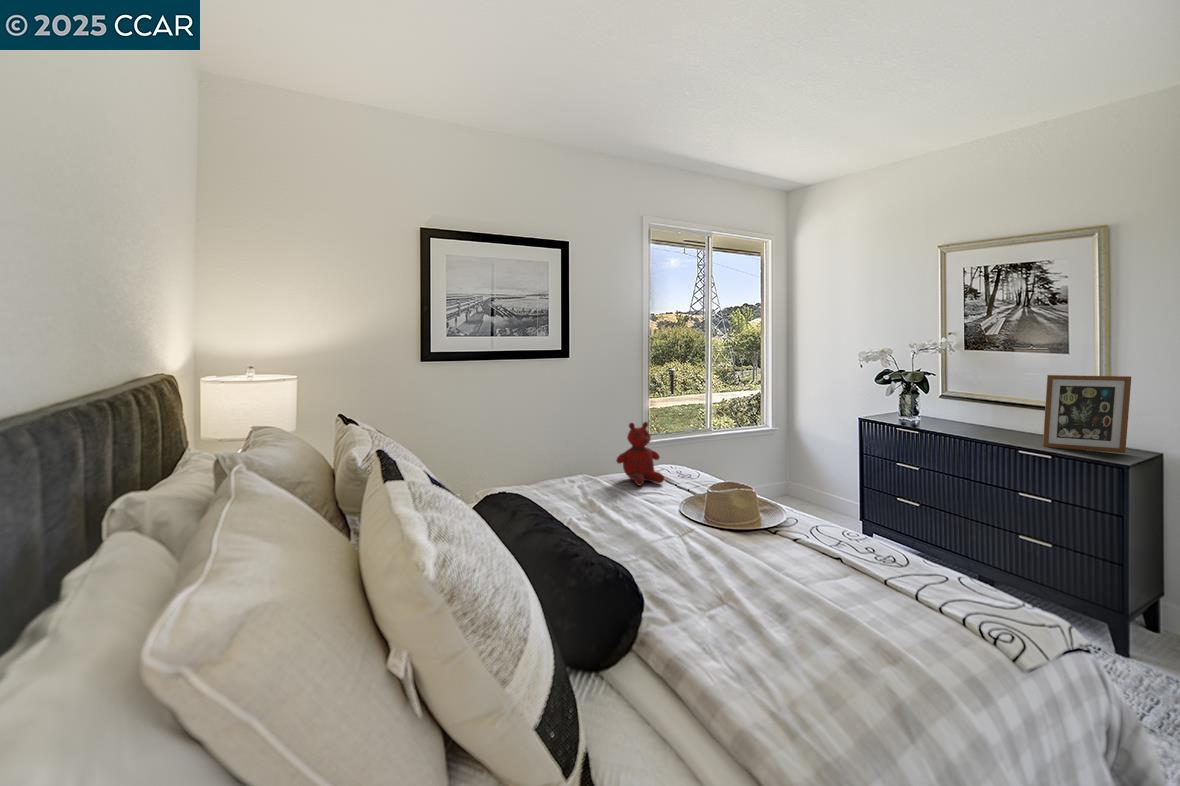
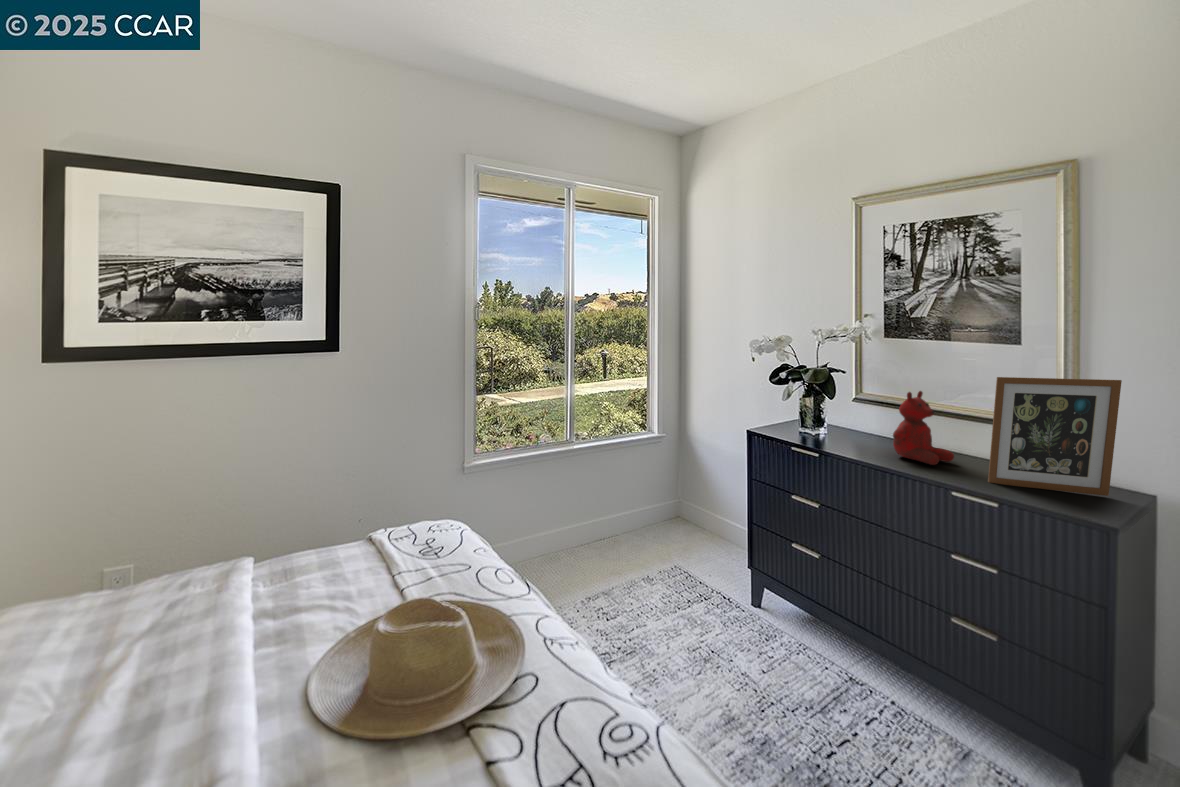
teddy bear: present [616,422,664,485] -> present [893,391,954,465]

